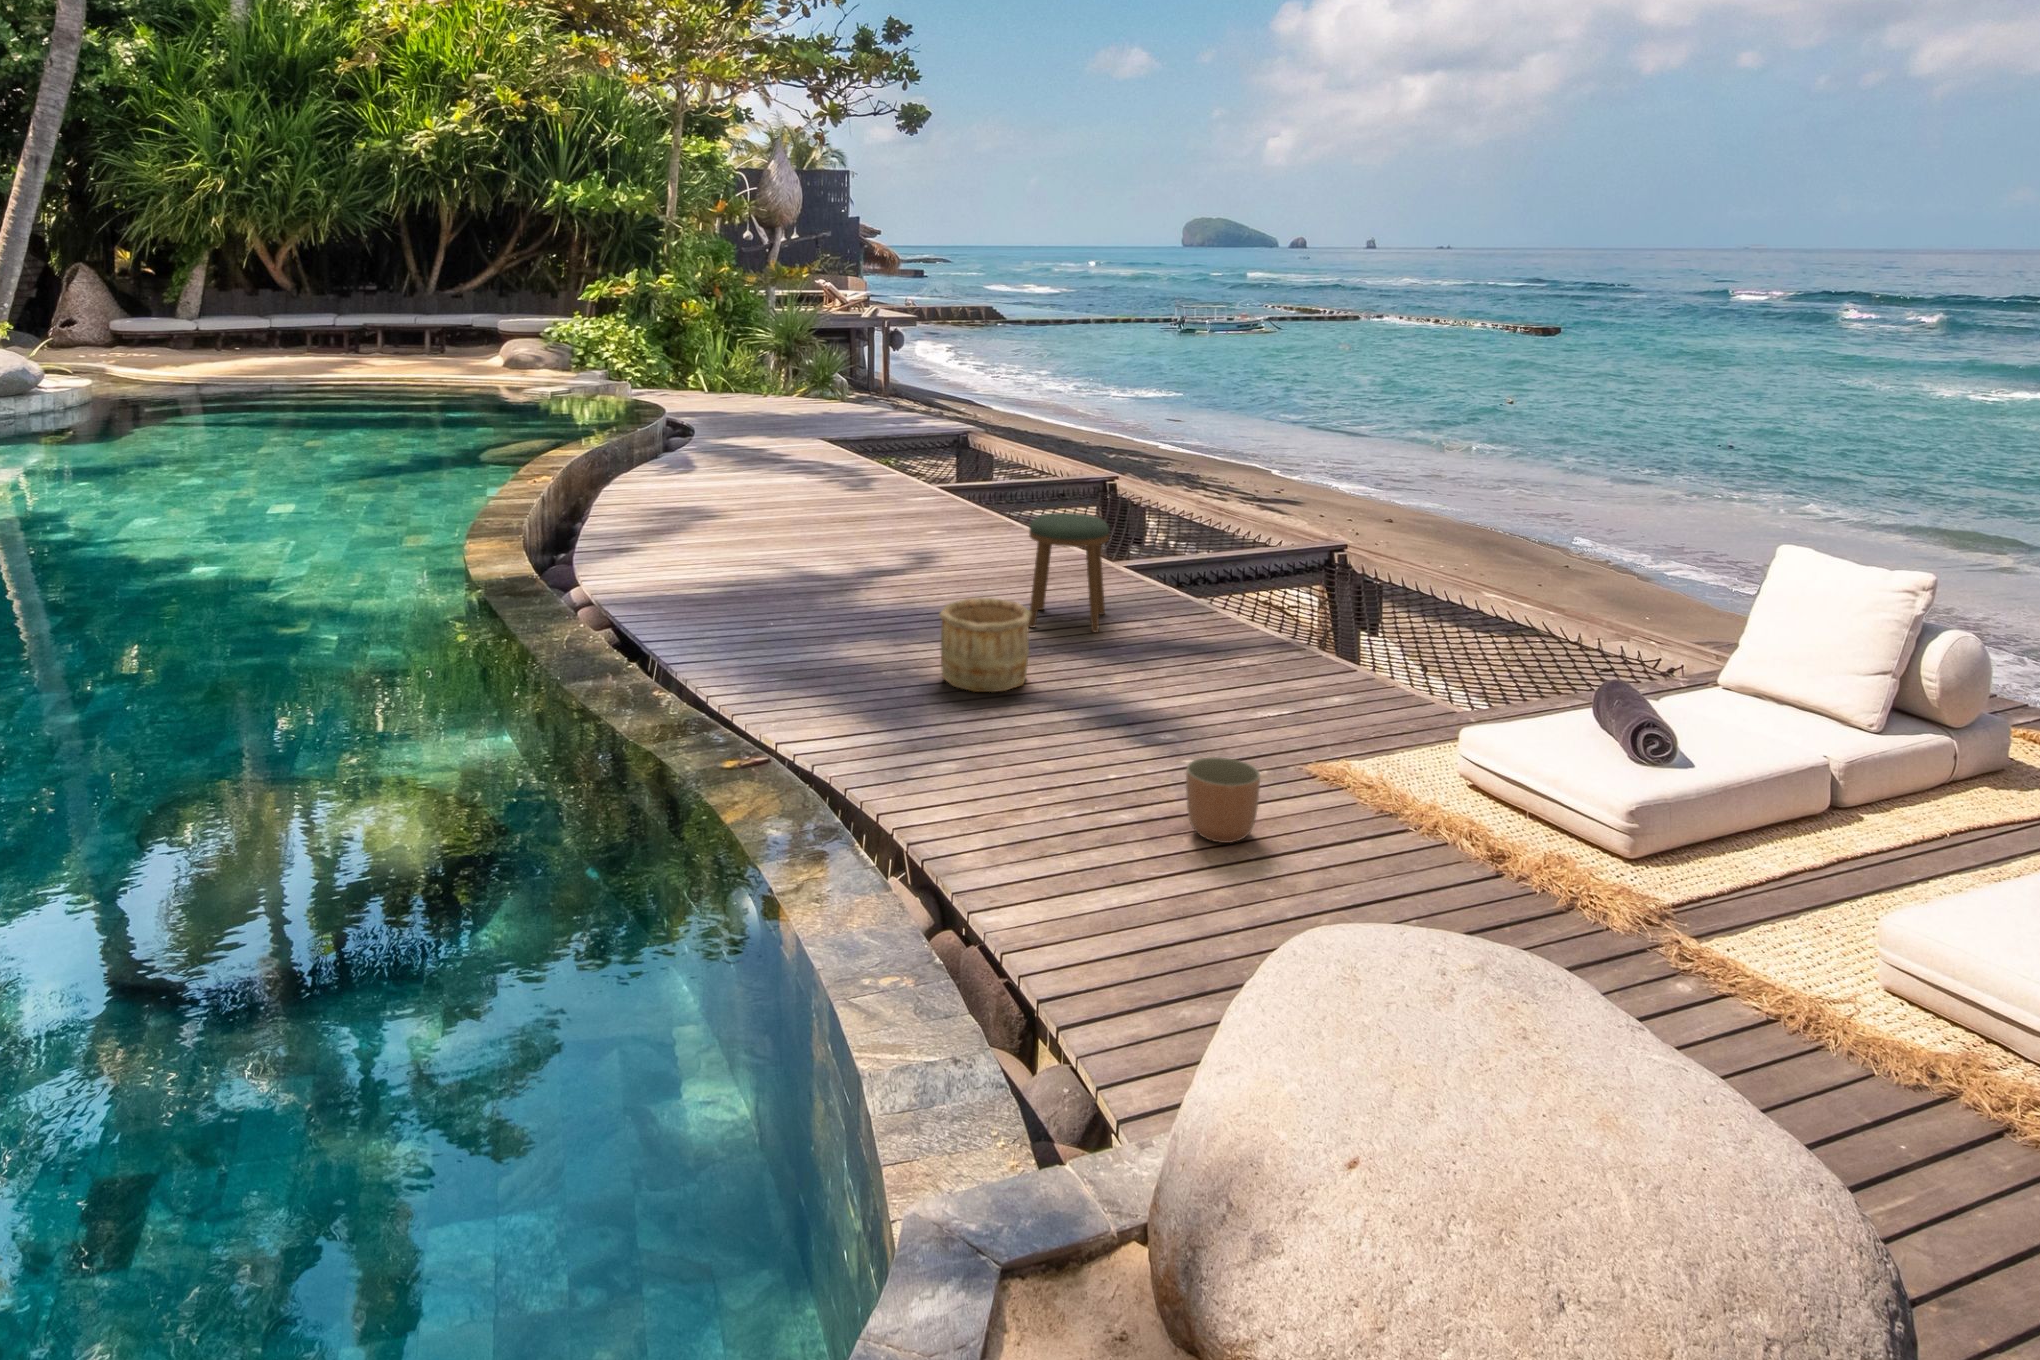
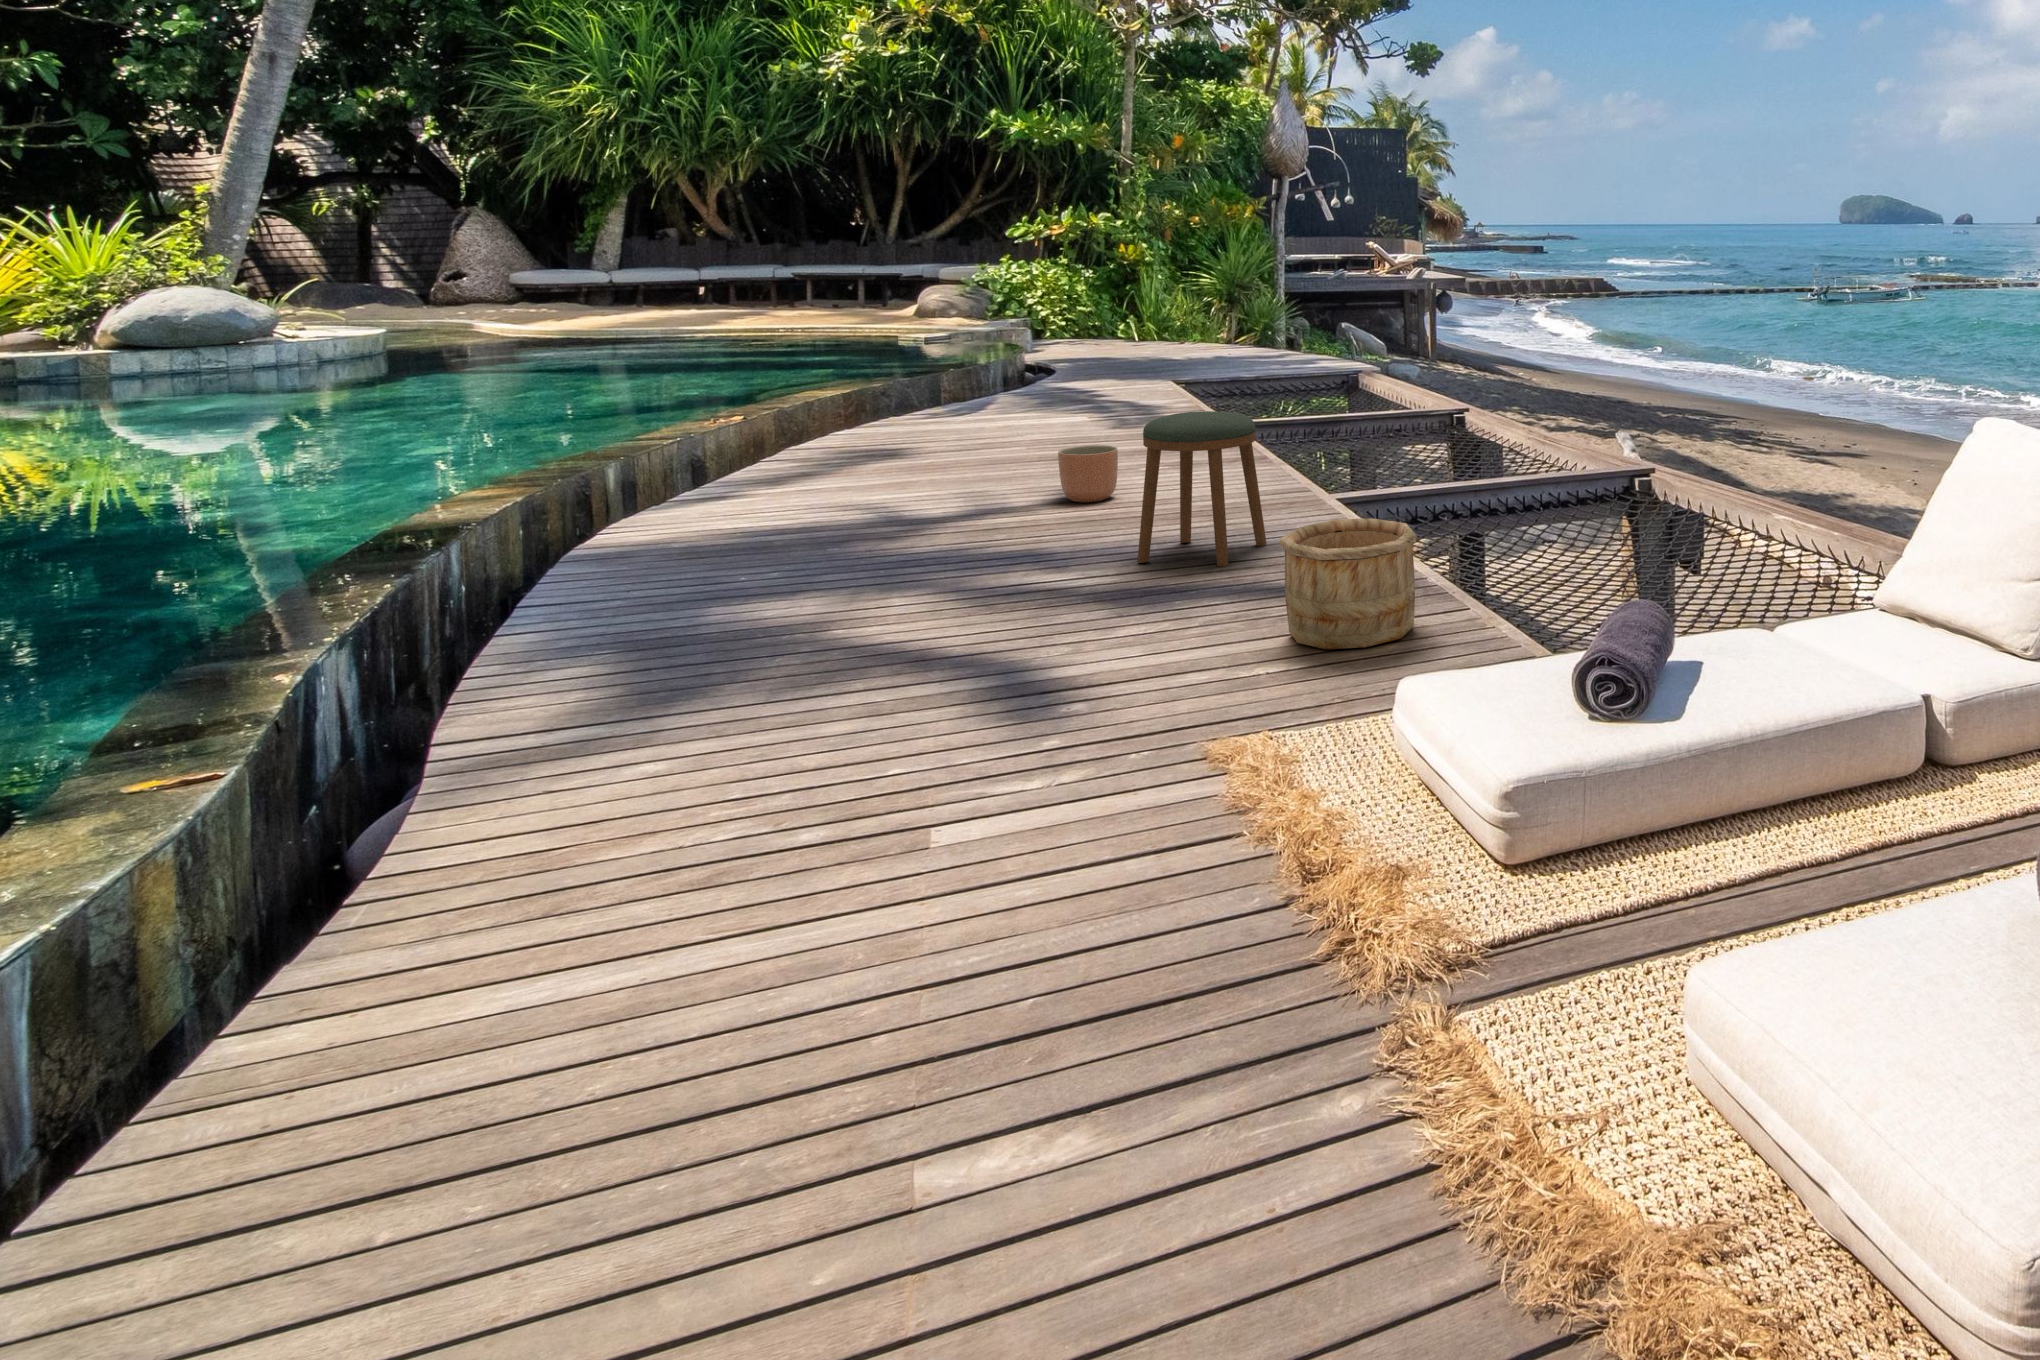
wooden bucket: present [939,598,1032,692] -> present [1279,518,1417,649]
planter: present [1186,757,1260,843] -> present [1058,445,1118,502]

